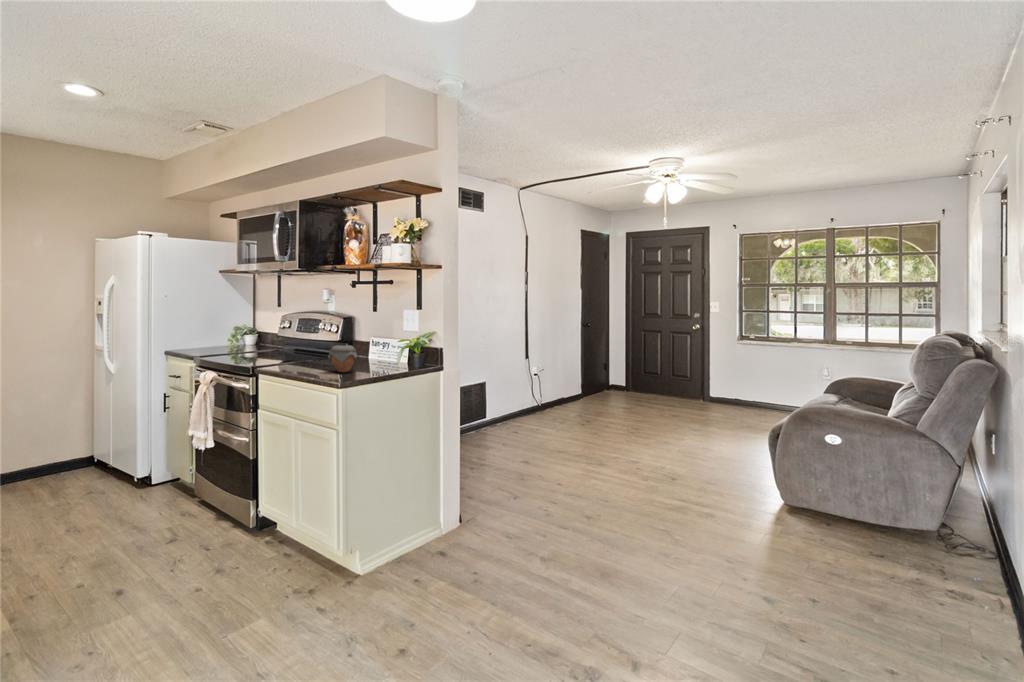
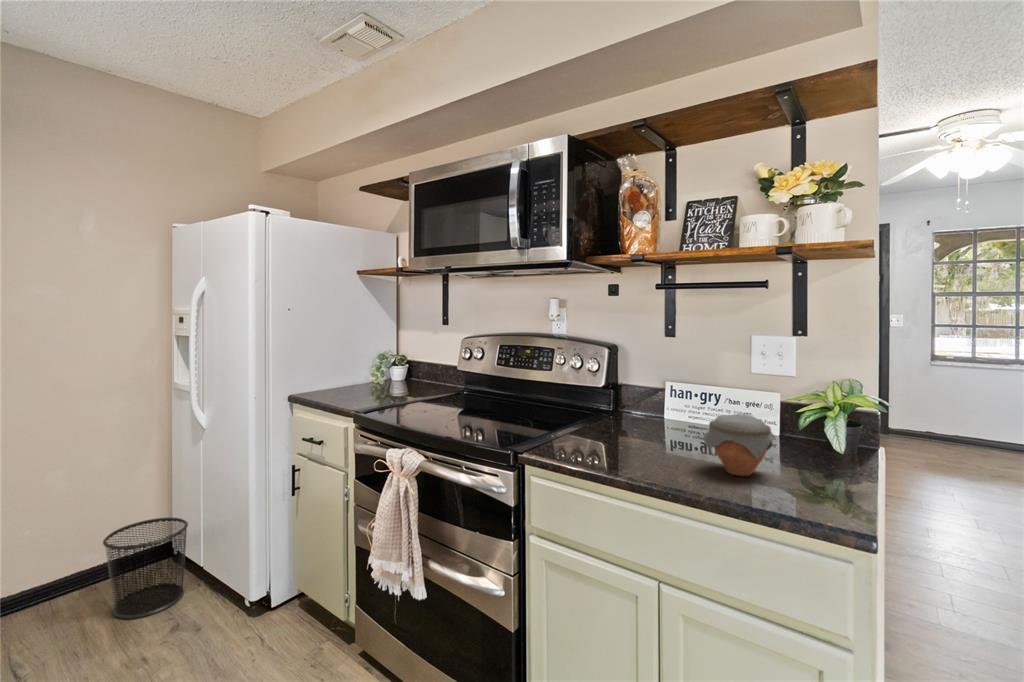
waste bin: none [48,434,103,490] -> present [103,517,188,619]

